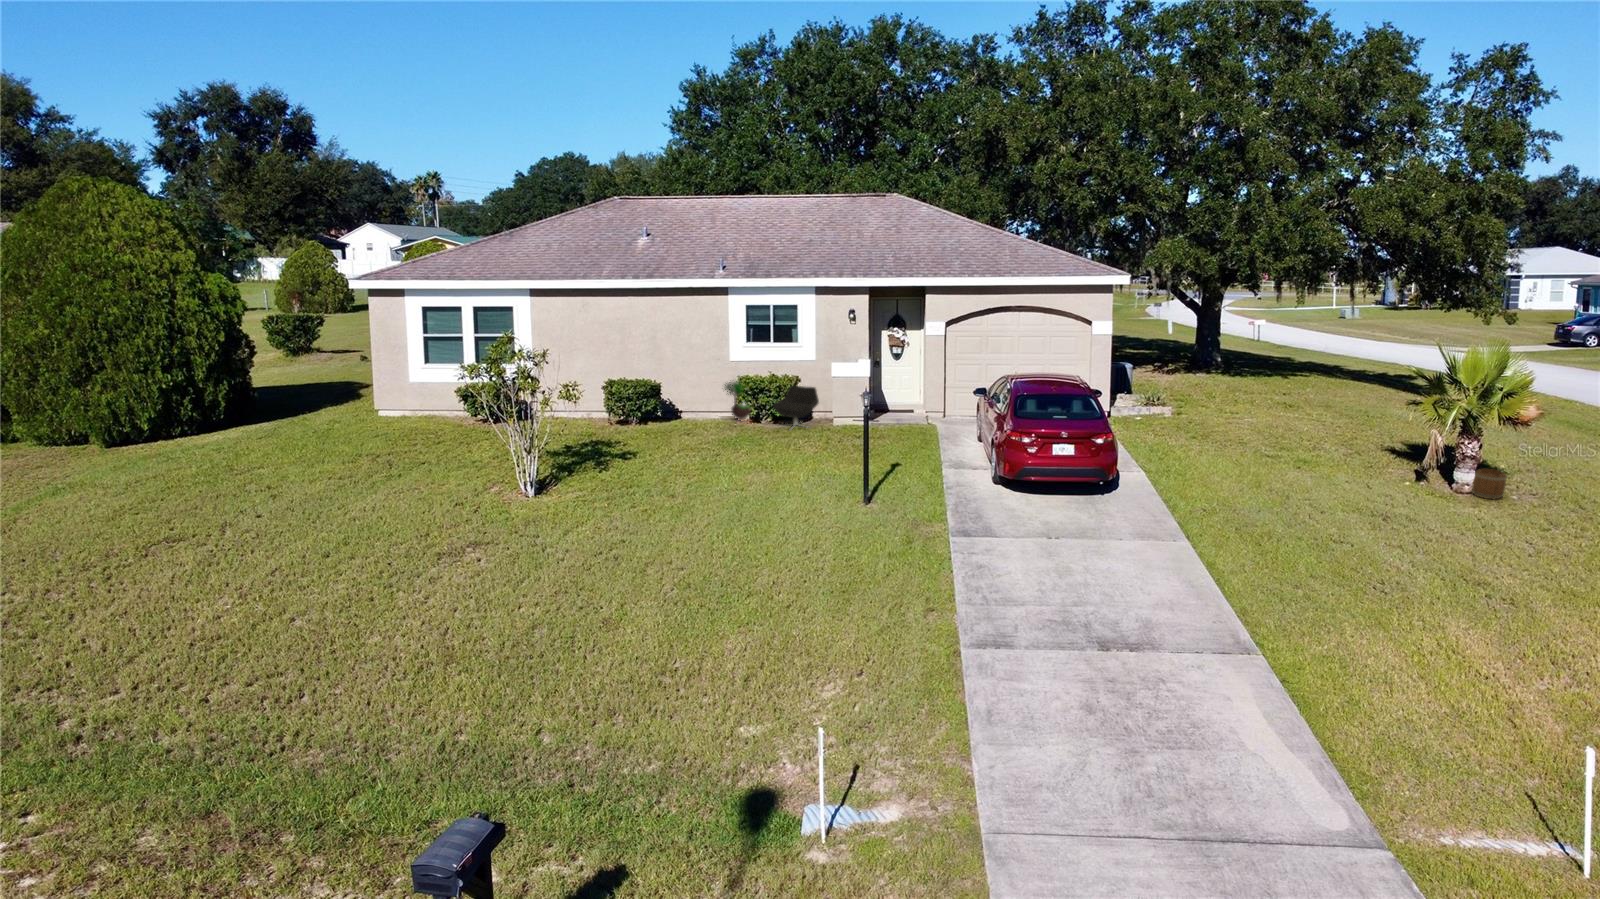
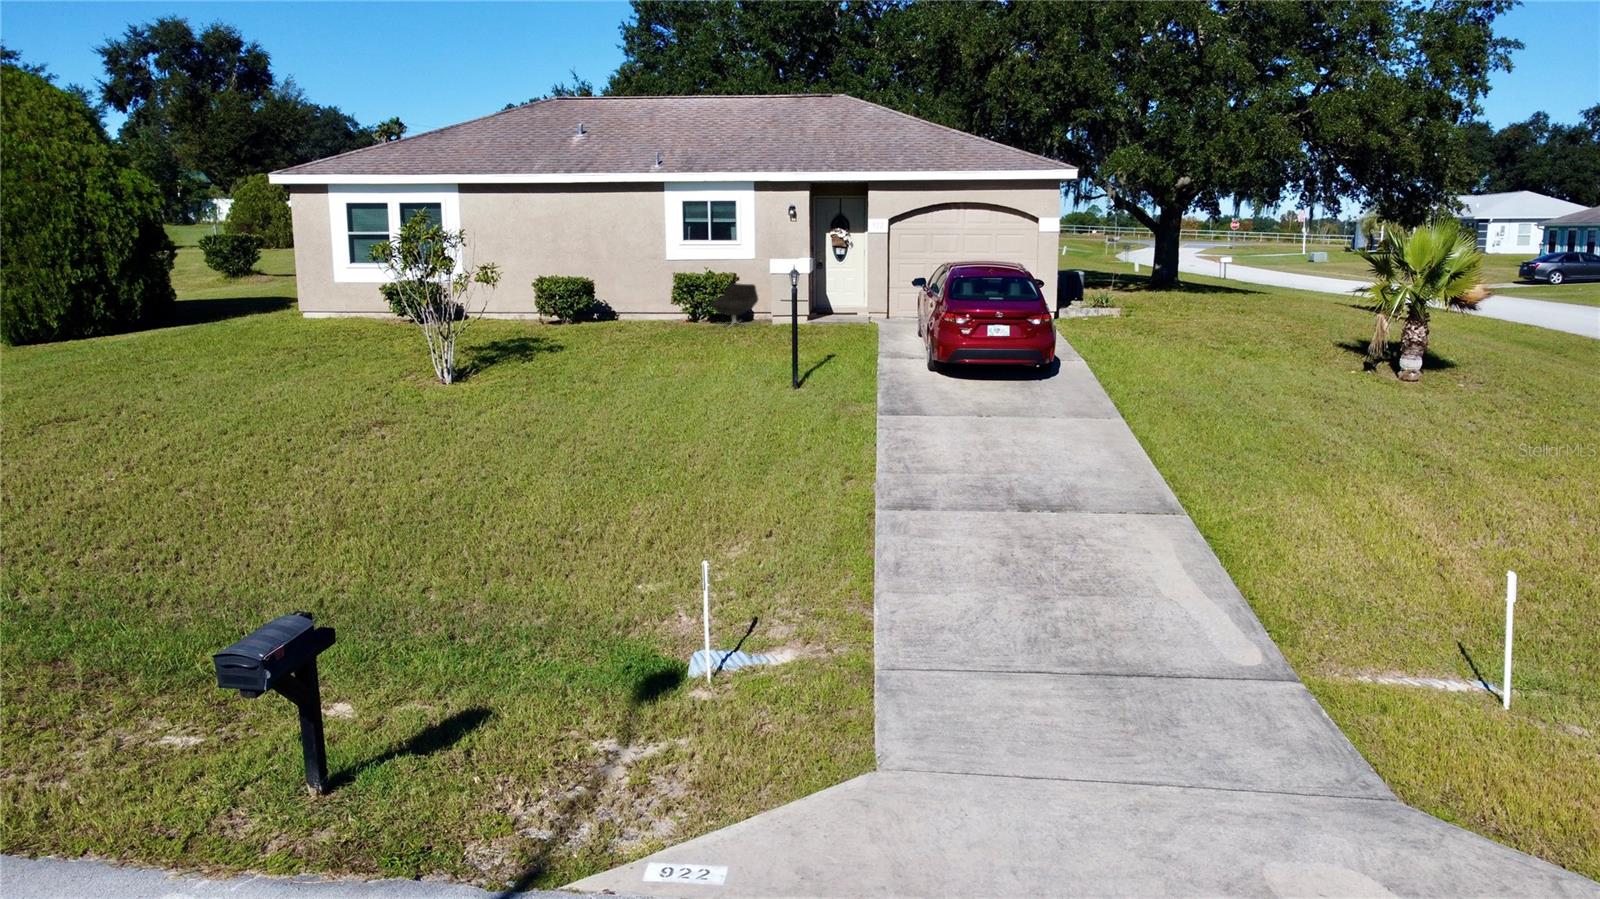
potted tree: present [725,381,751,419] -> none [658,272,689,319]
bucket: present [1471,469,1507,499] -> none [1414,353,1451,384]

